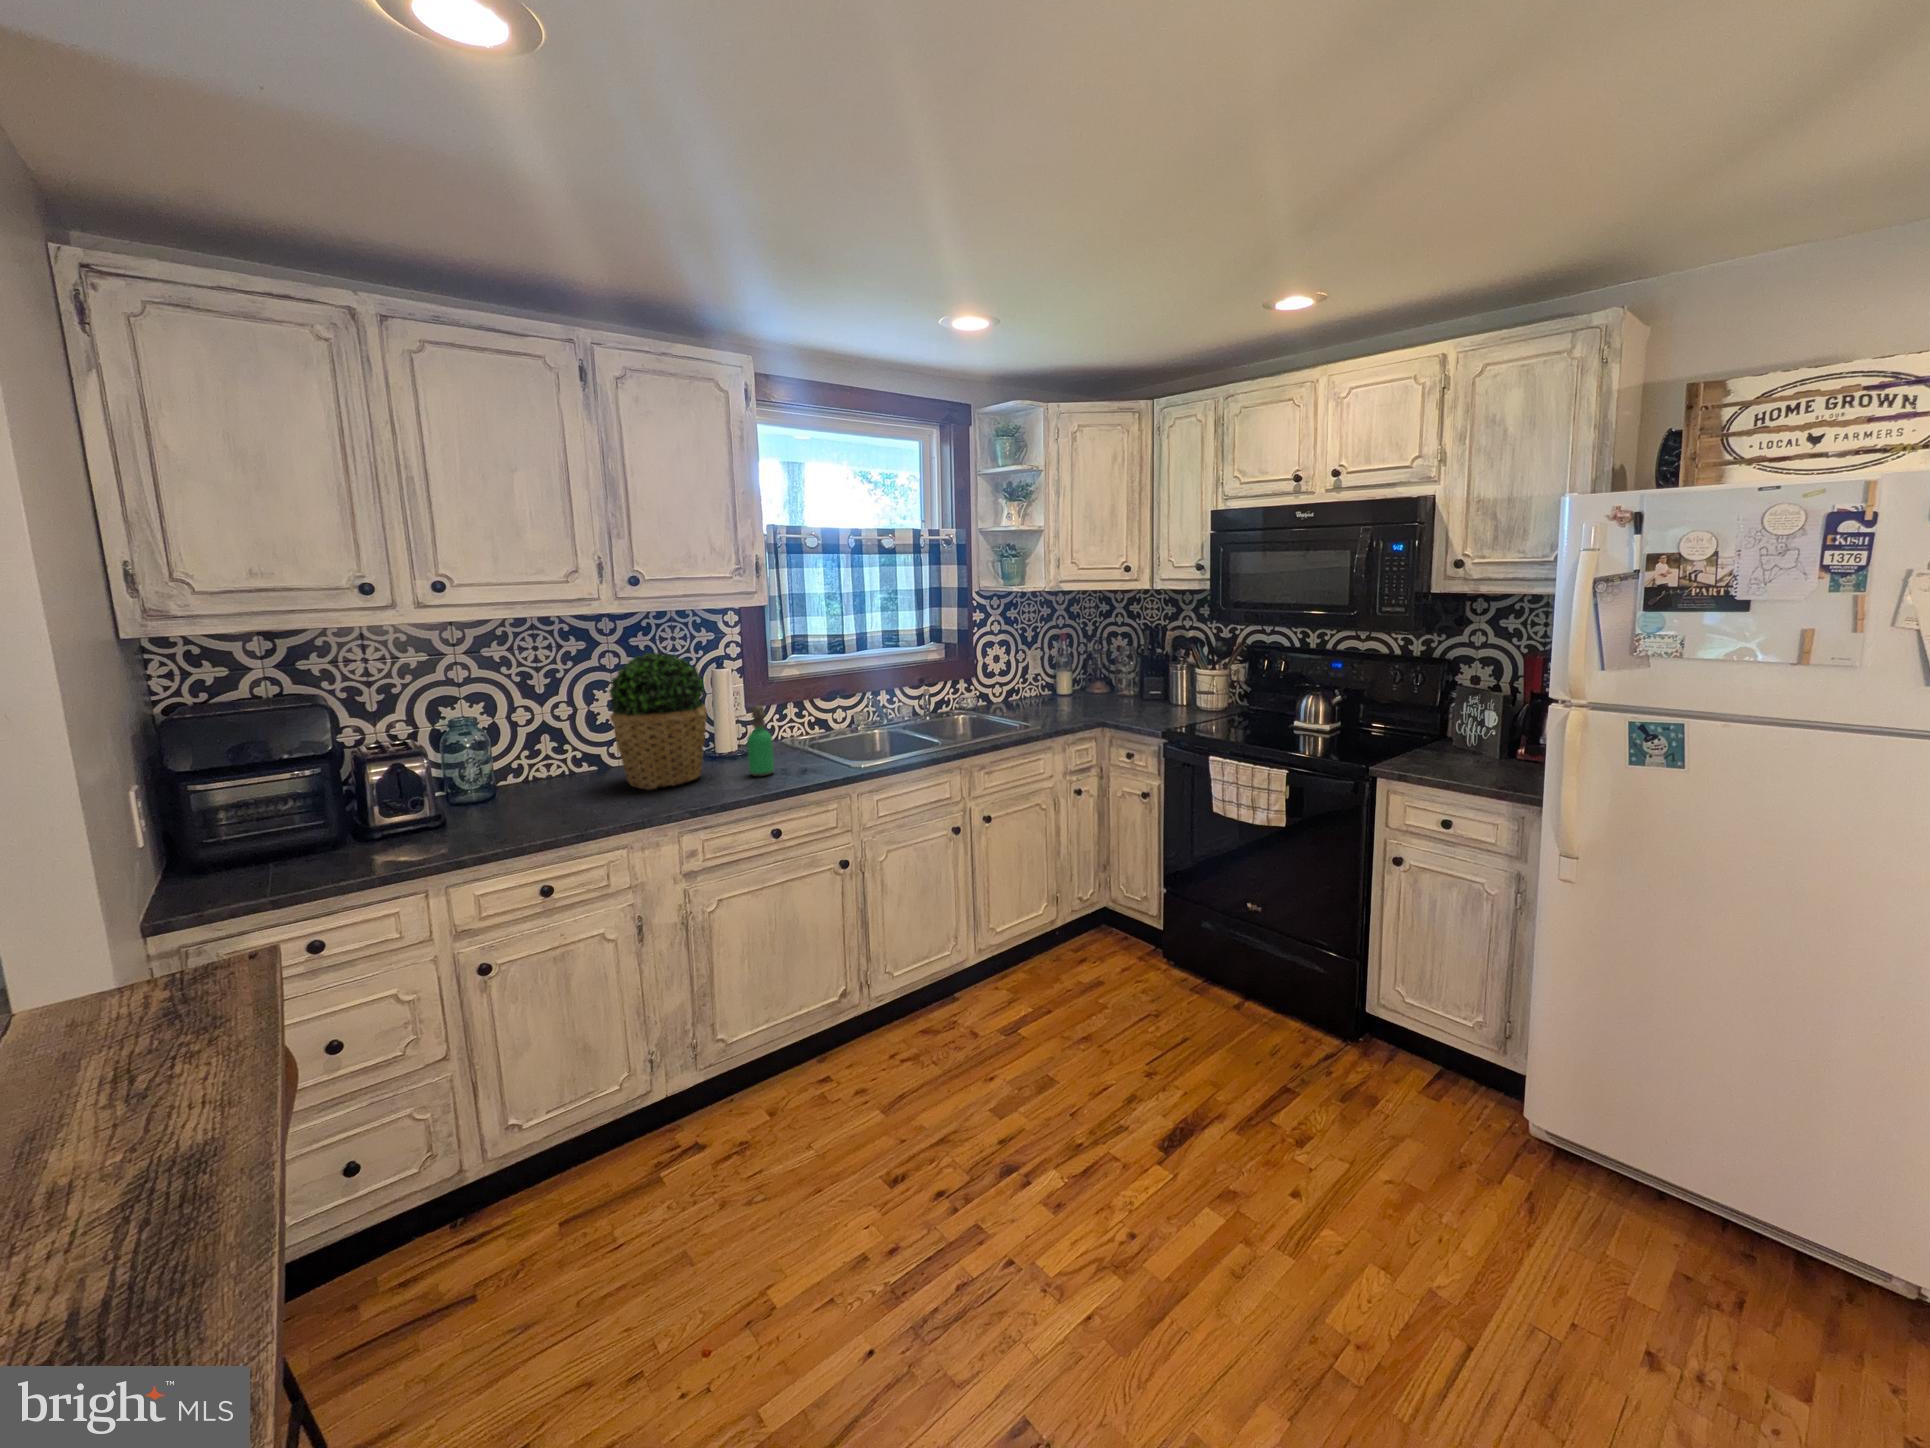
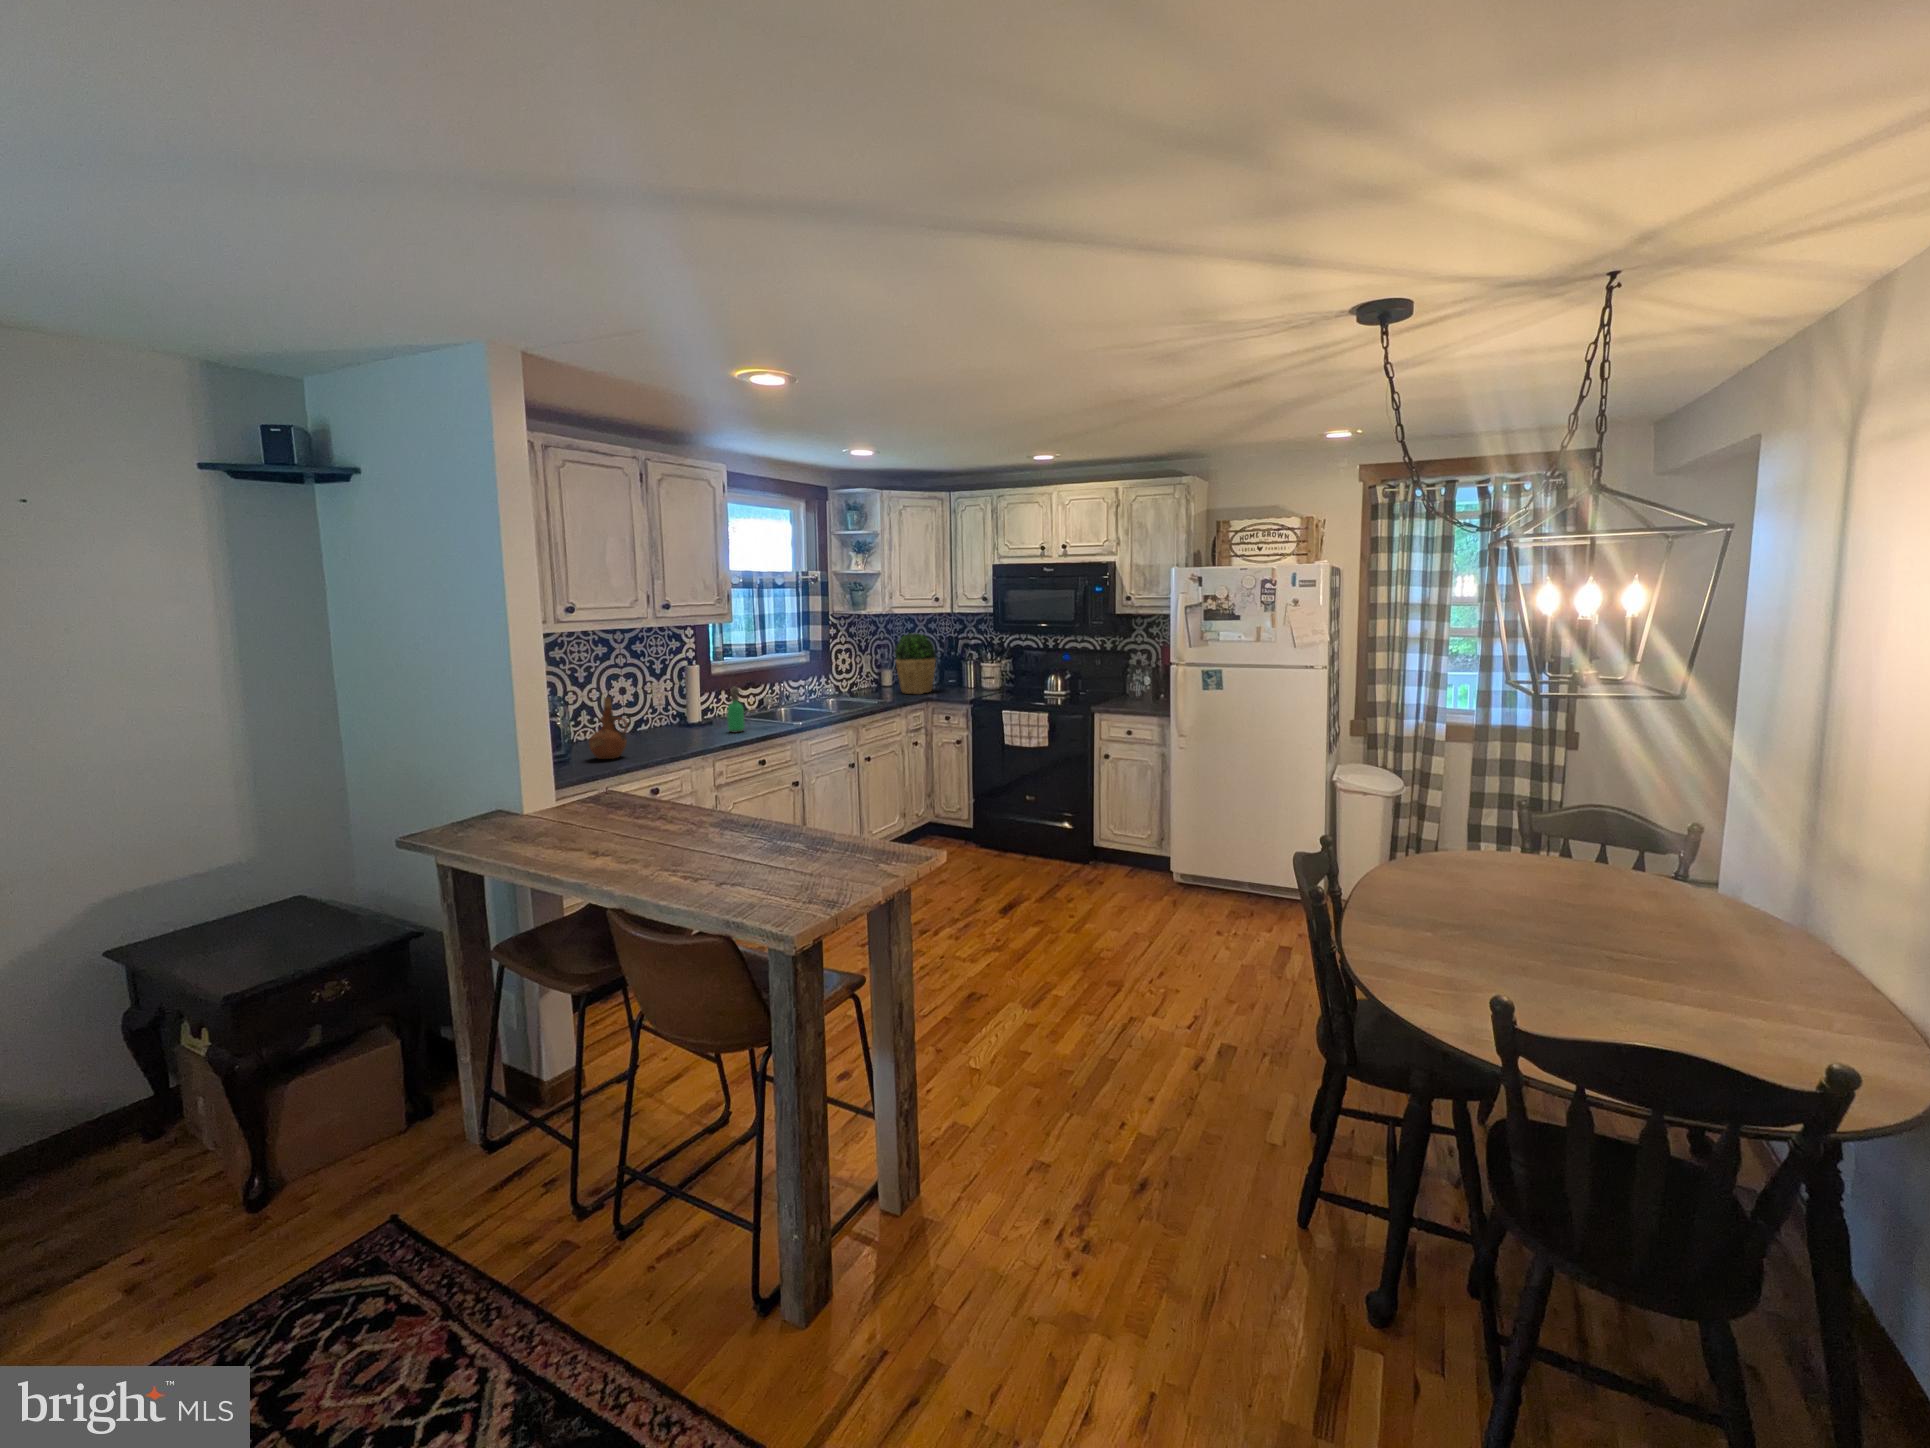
potted plant: present [609,653,707,790] -> present [895,633,936,694]
ceramic pitcher: none [477,726,540,825] -> present [588,697,628,759]

